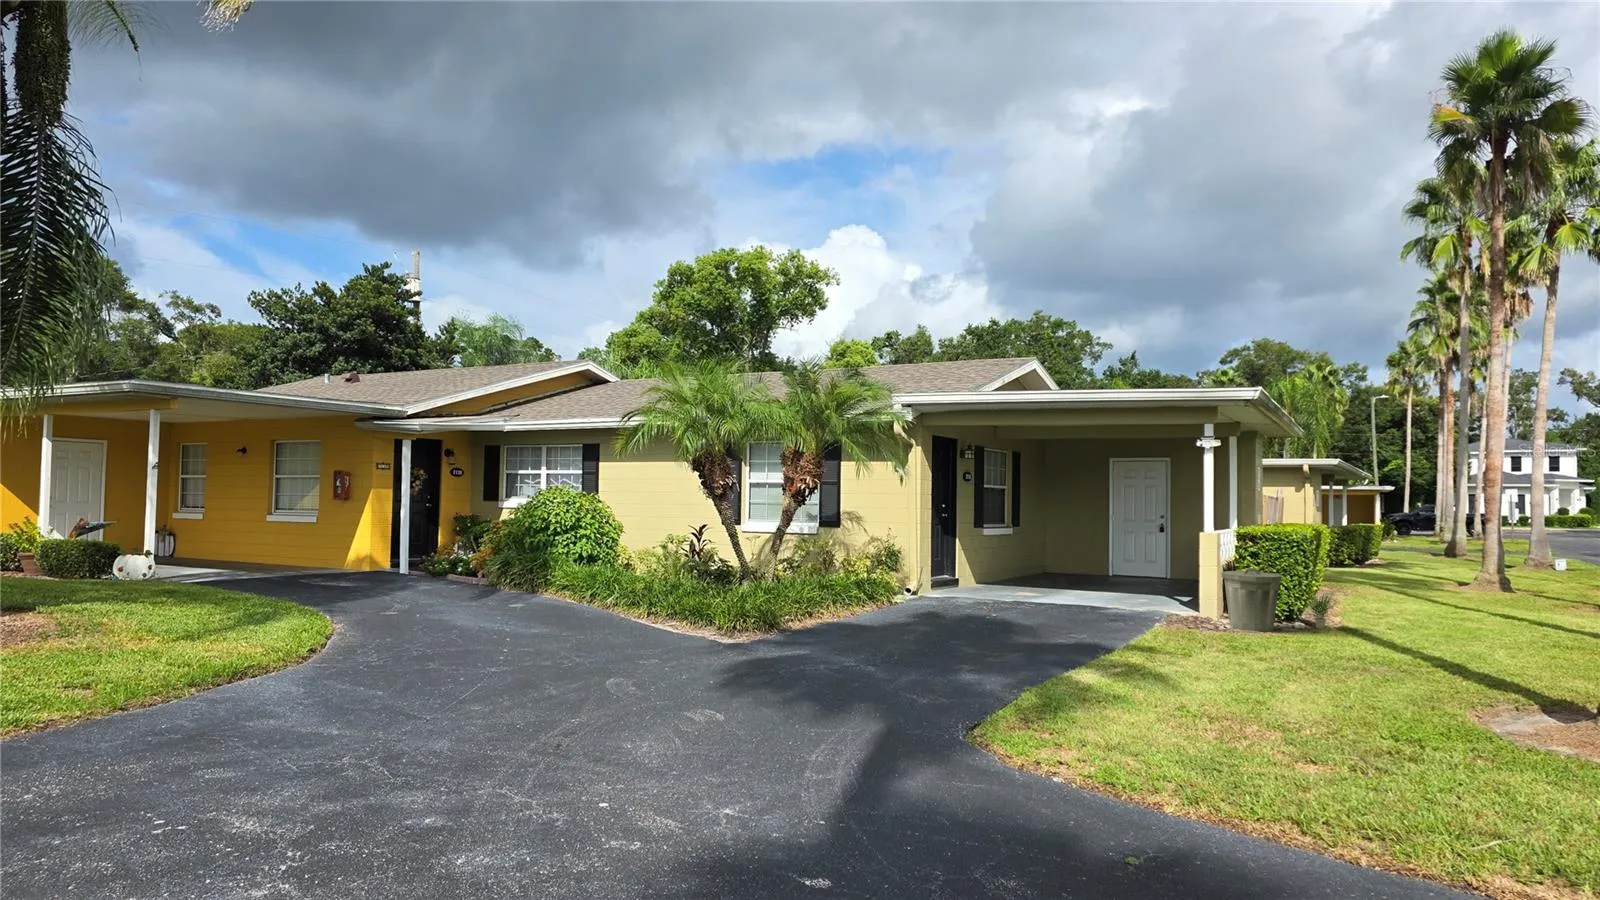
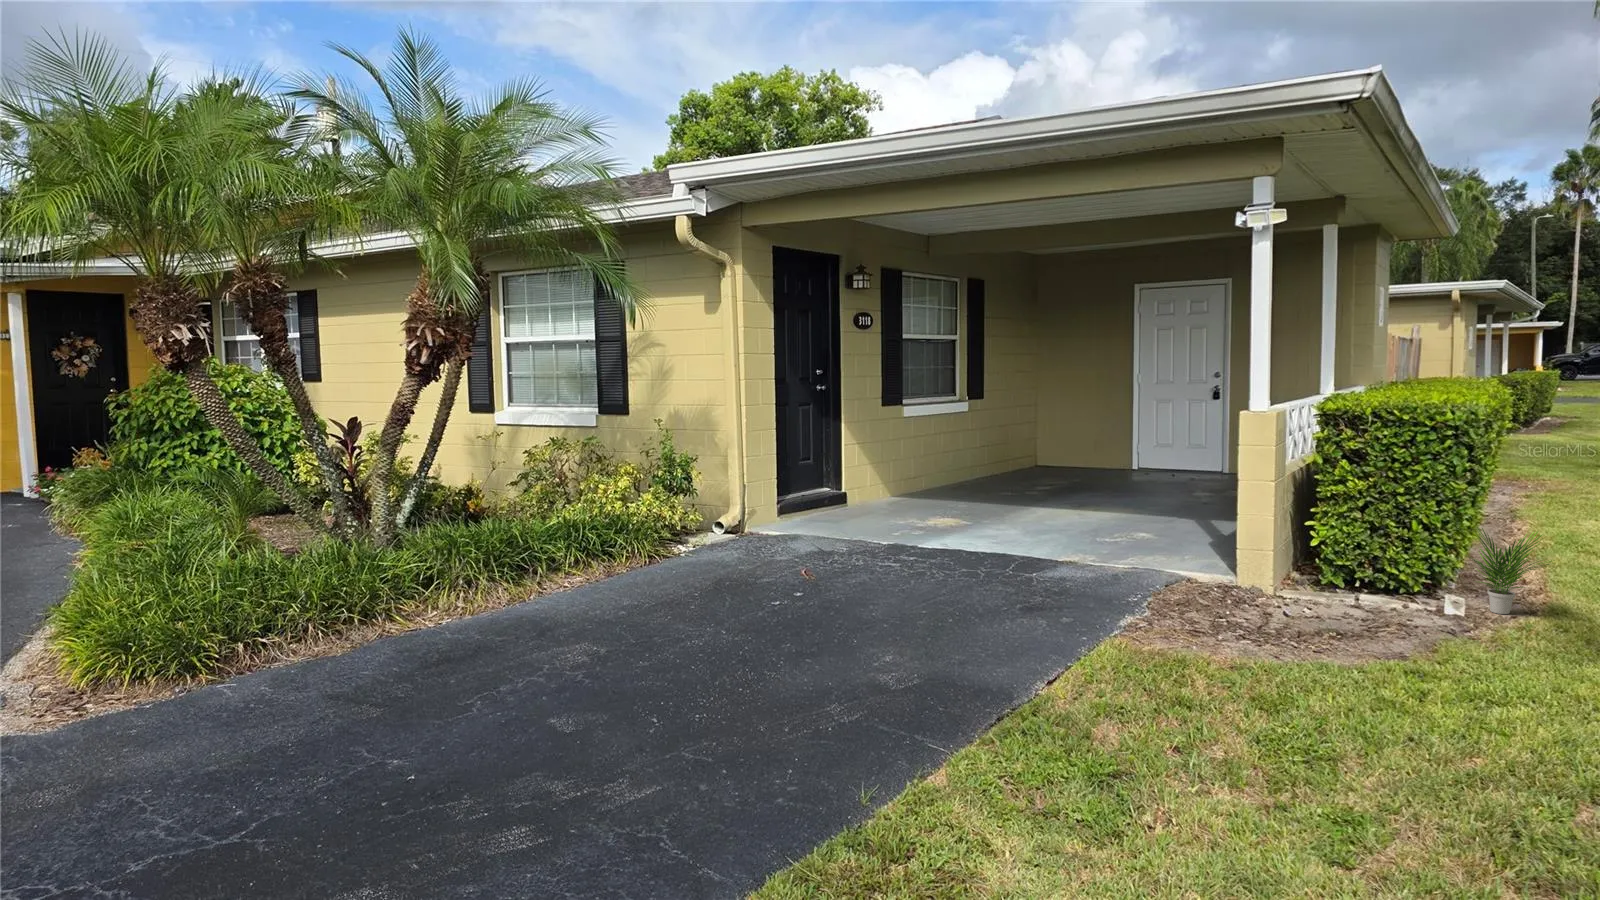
trash can: present [1221,568,1282,631] -> none [1280,487,1417,627]

